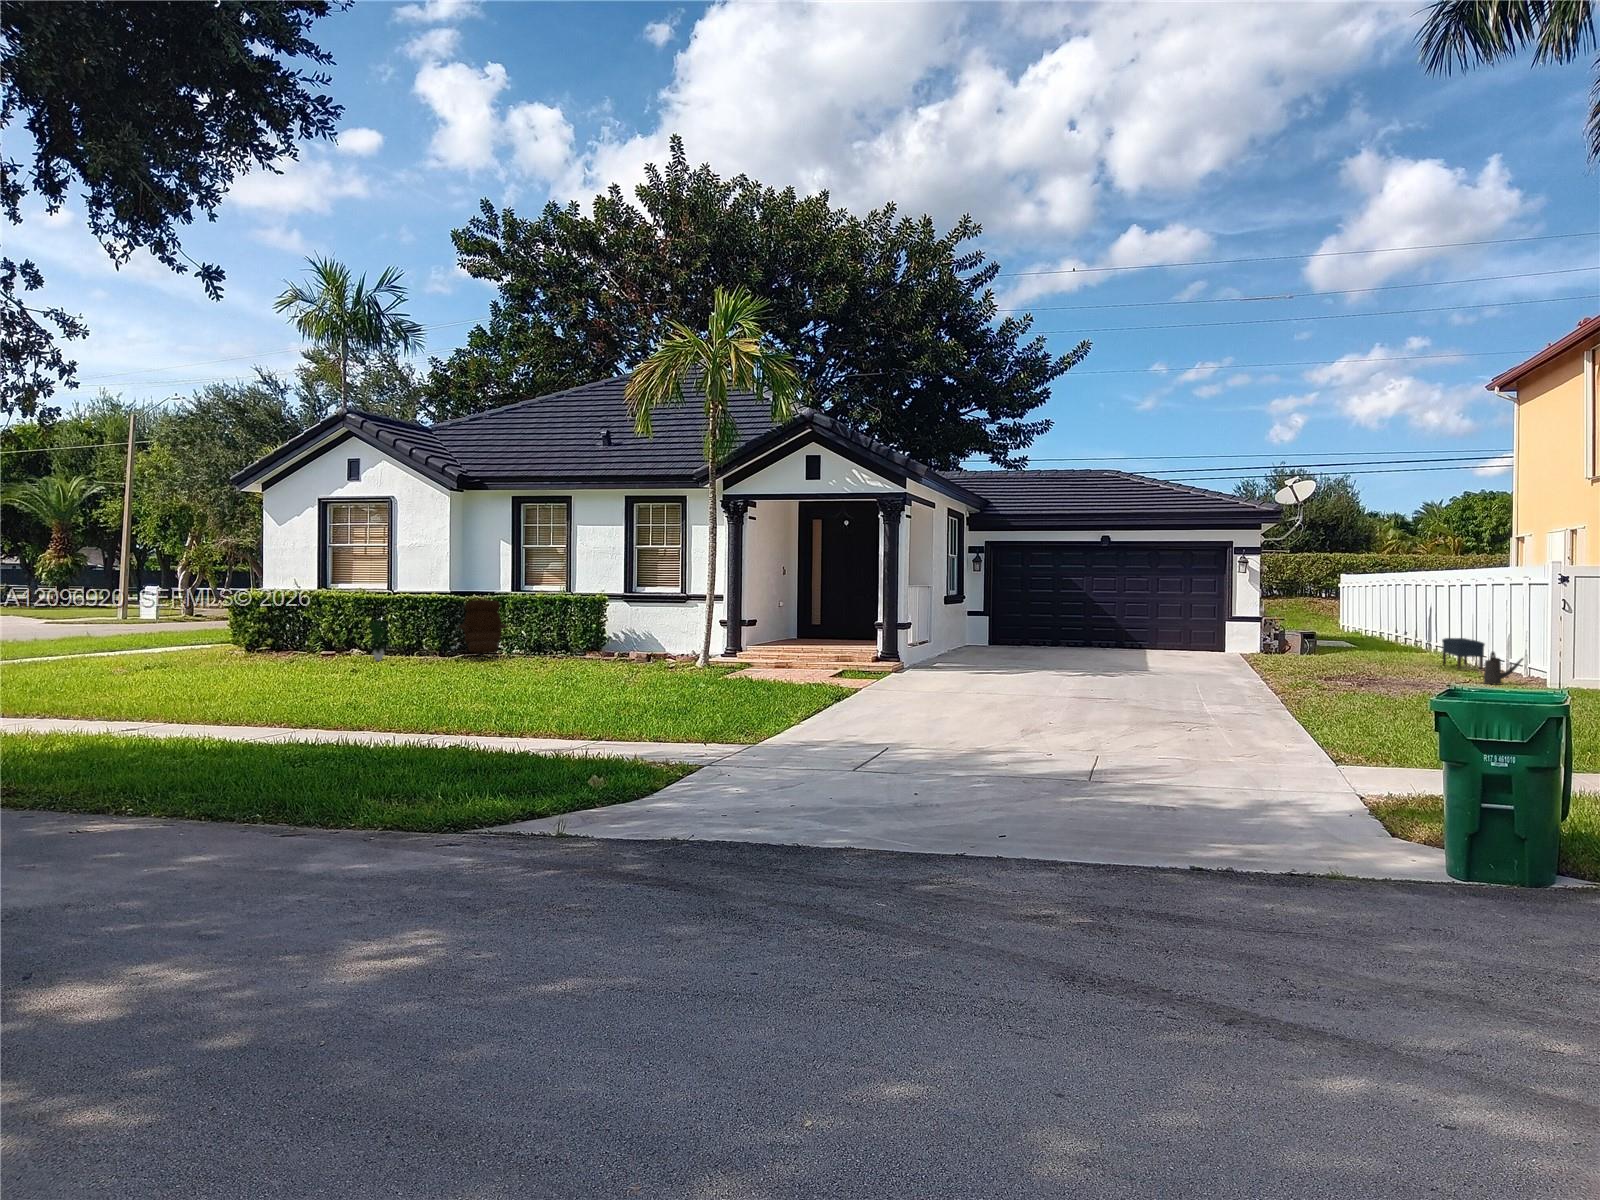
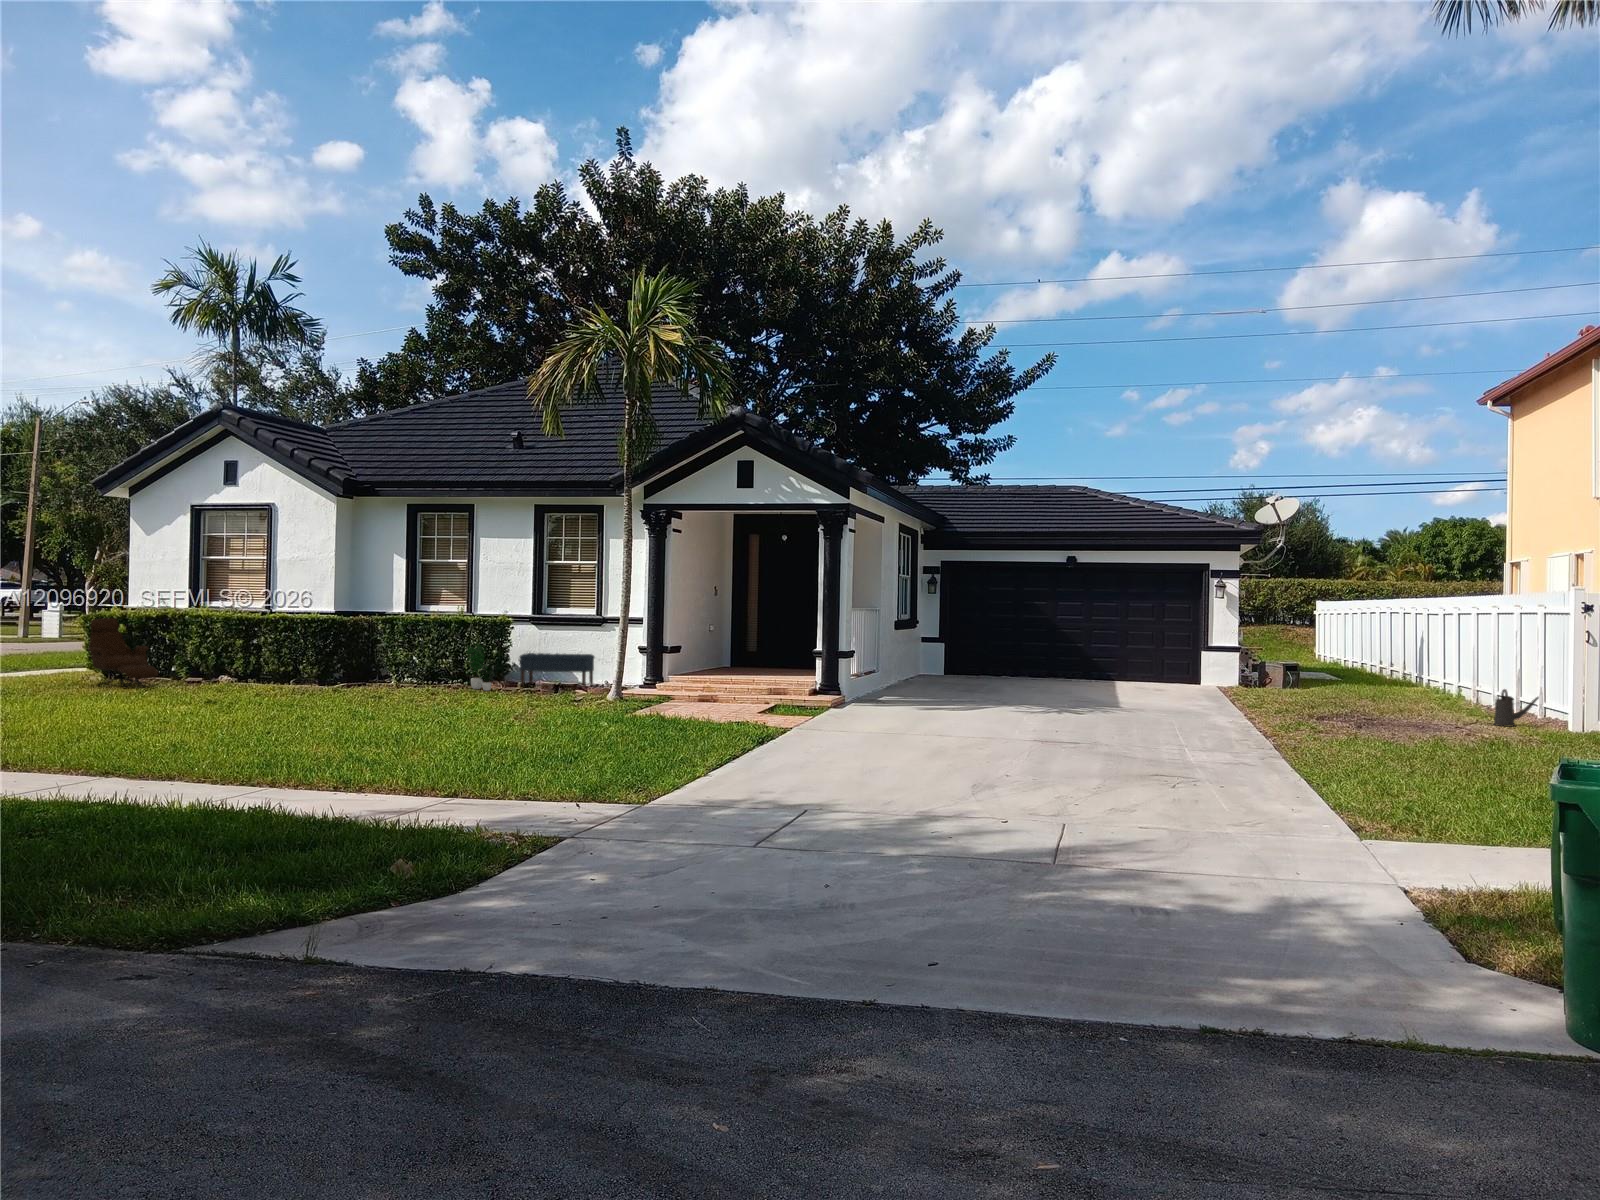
lounge chair: present [459,600,507,660] -> present [87,618,158,686]
potted plant: present [370,620,387,661] -> present [467,645,494,691]
bench: present [1442,638,1485,670] -> present [520,653,594,687]

